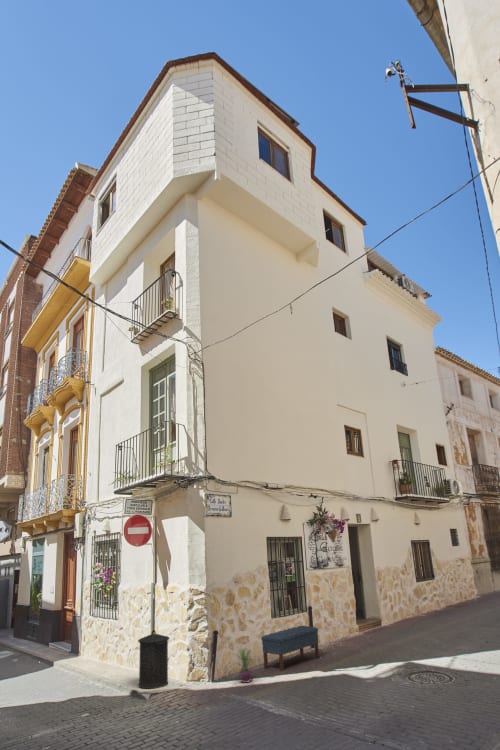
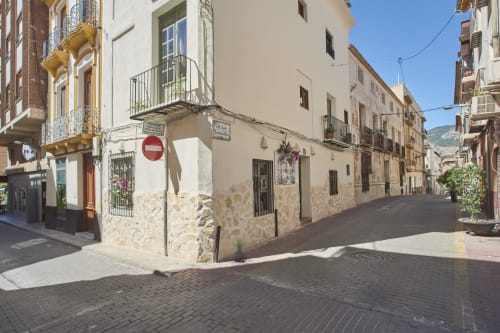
bench: present [261,626,319,671] -> none [249,225,288,255]
trash can: present [138,630,169,689] -> none [156,224,181,265]

